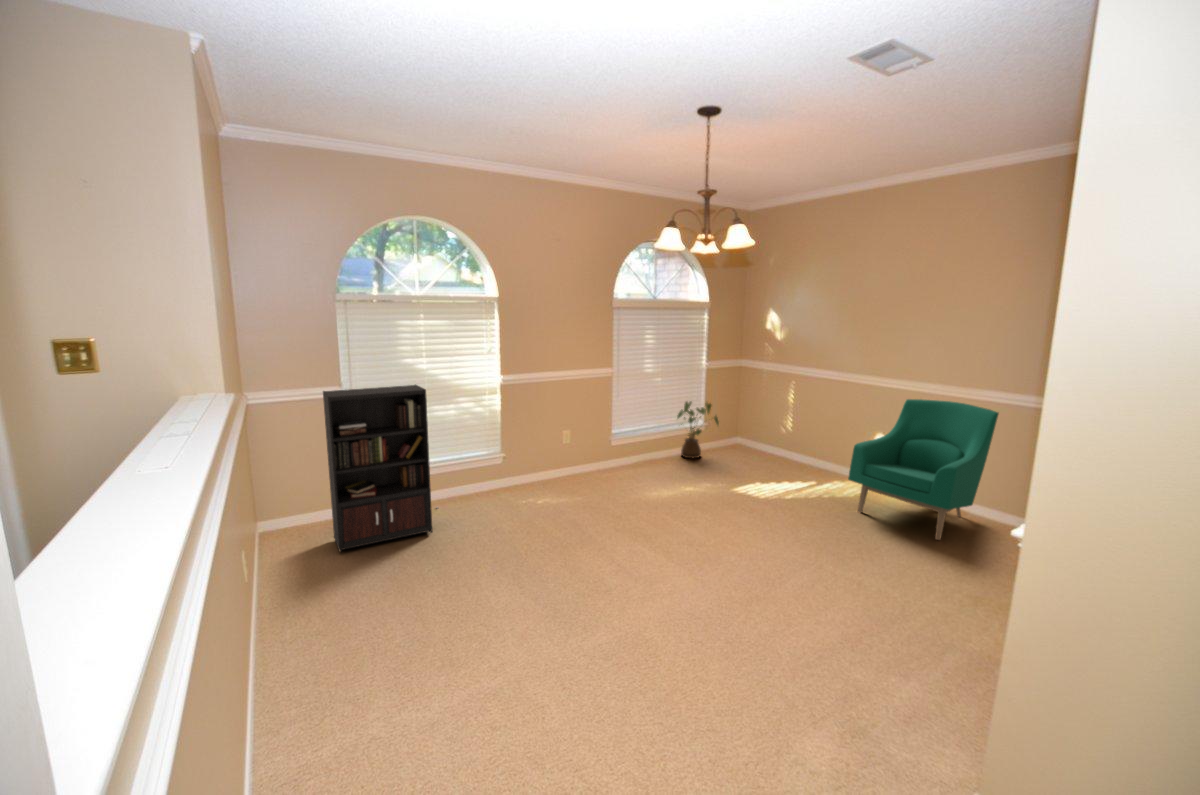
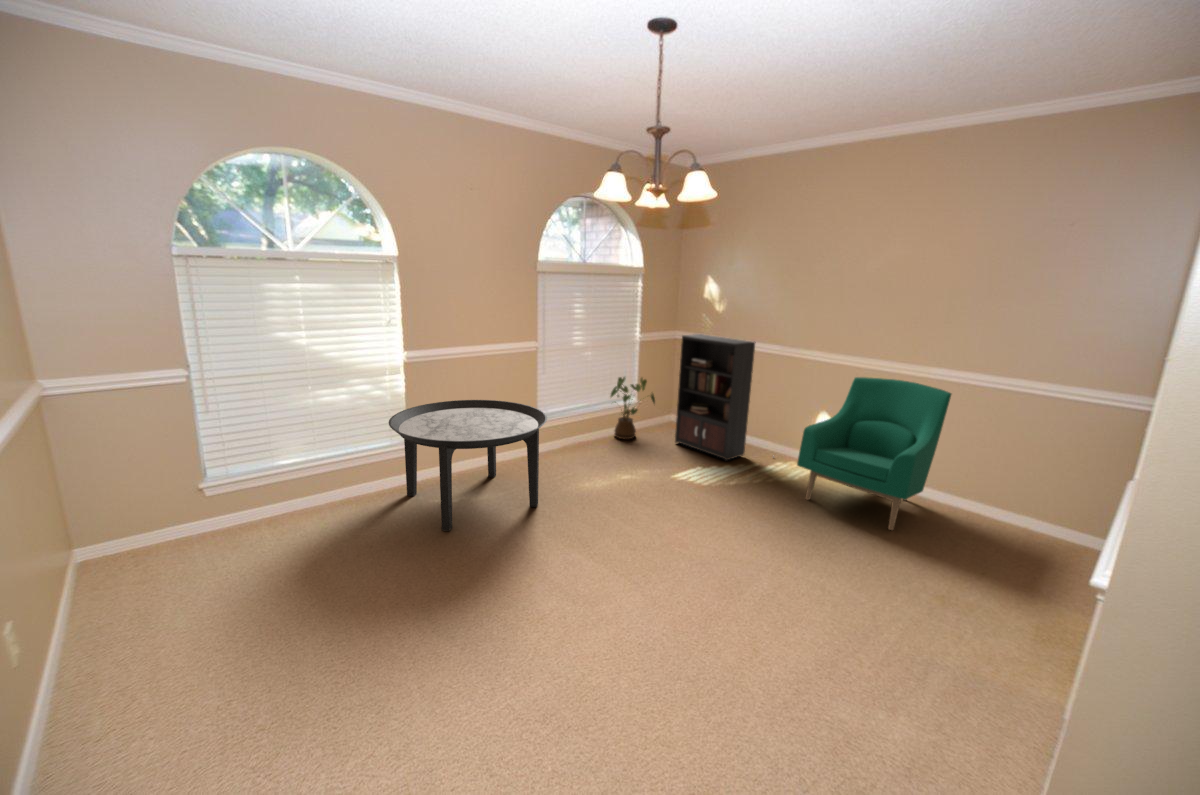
bookcase: present [323,385,438,552] -> present [675,334,756,460]
round table: none [488,417,618,523] -> present [389,400,547,531]

